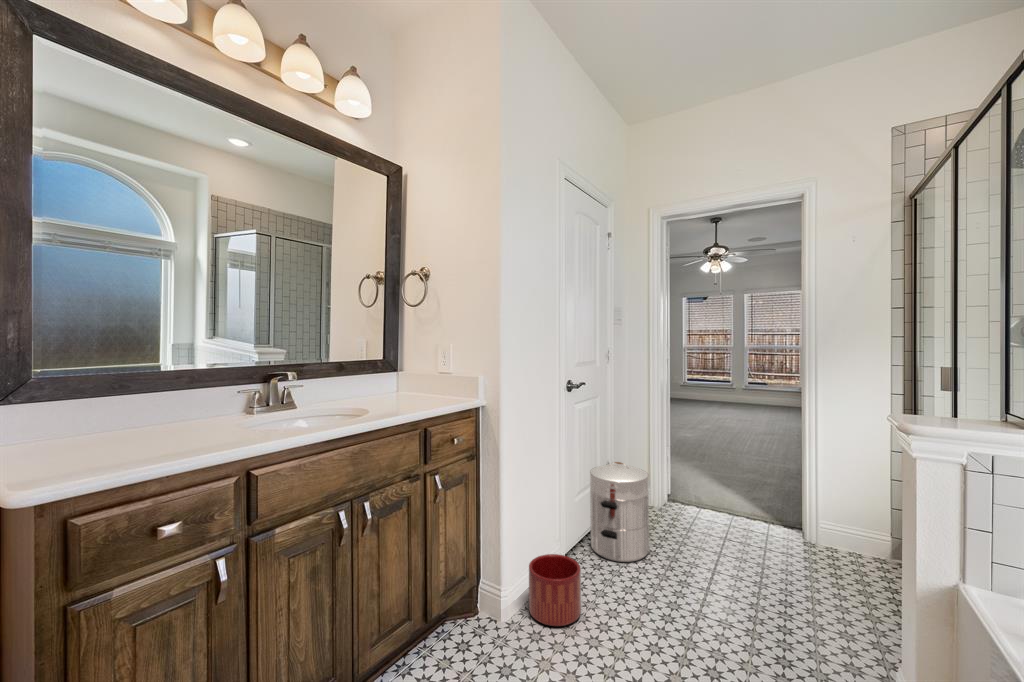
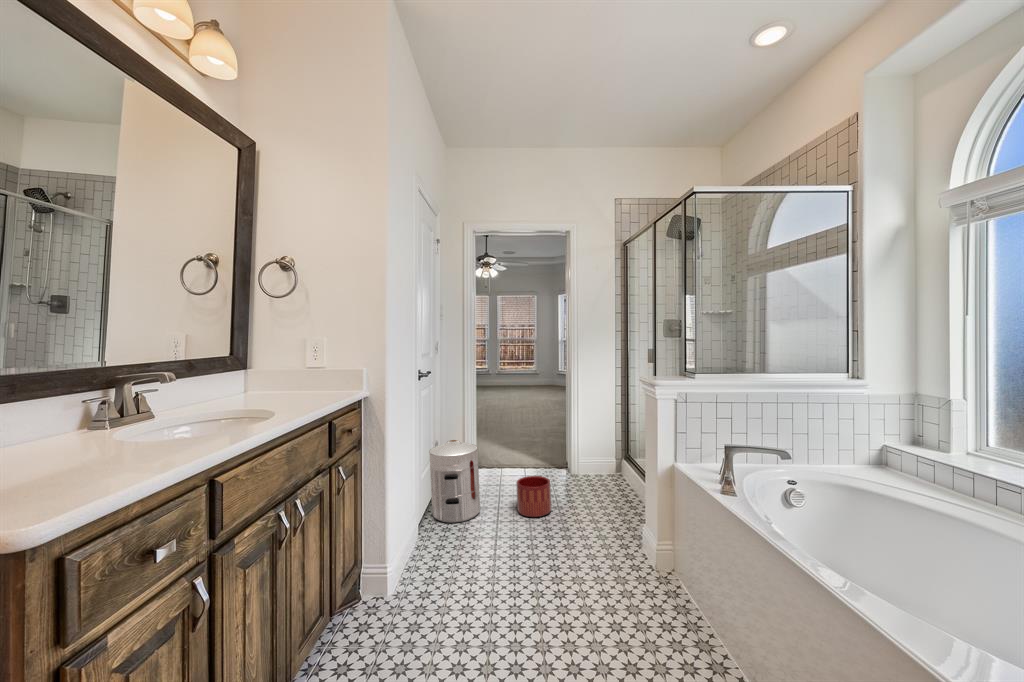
planter: present [529,554,581,626] -> present [516,476,551,517]

